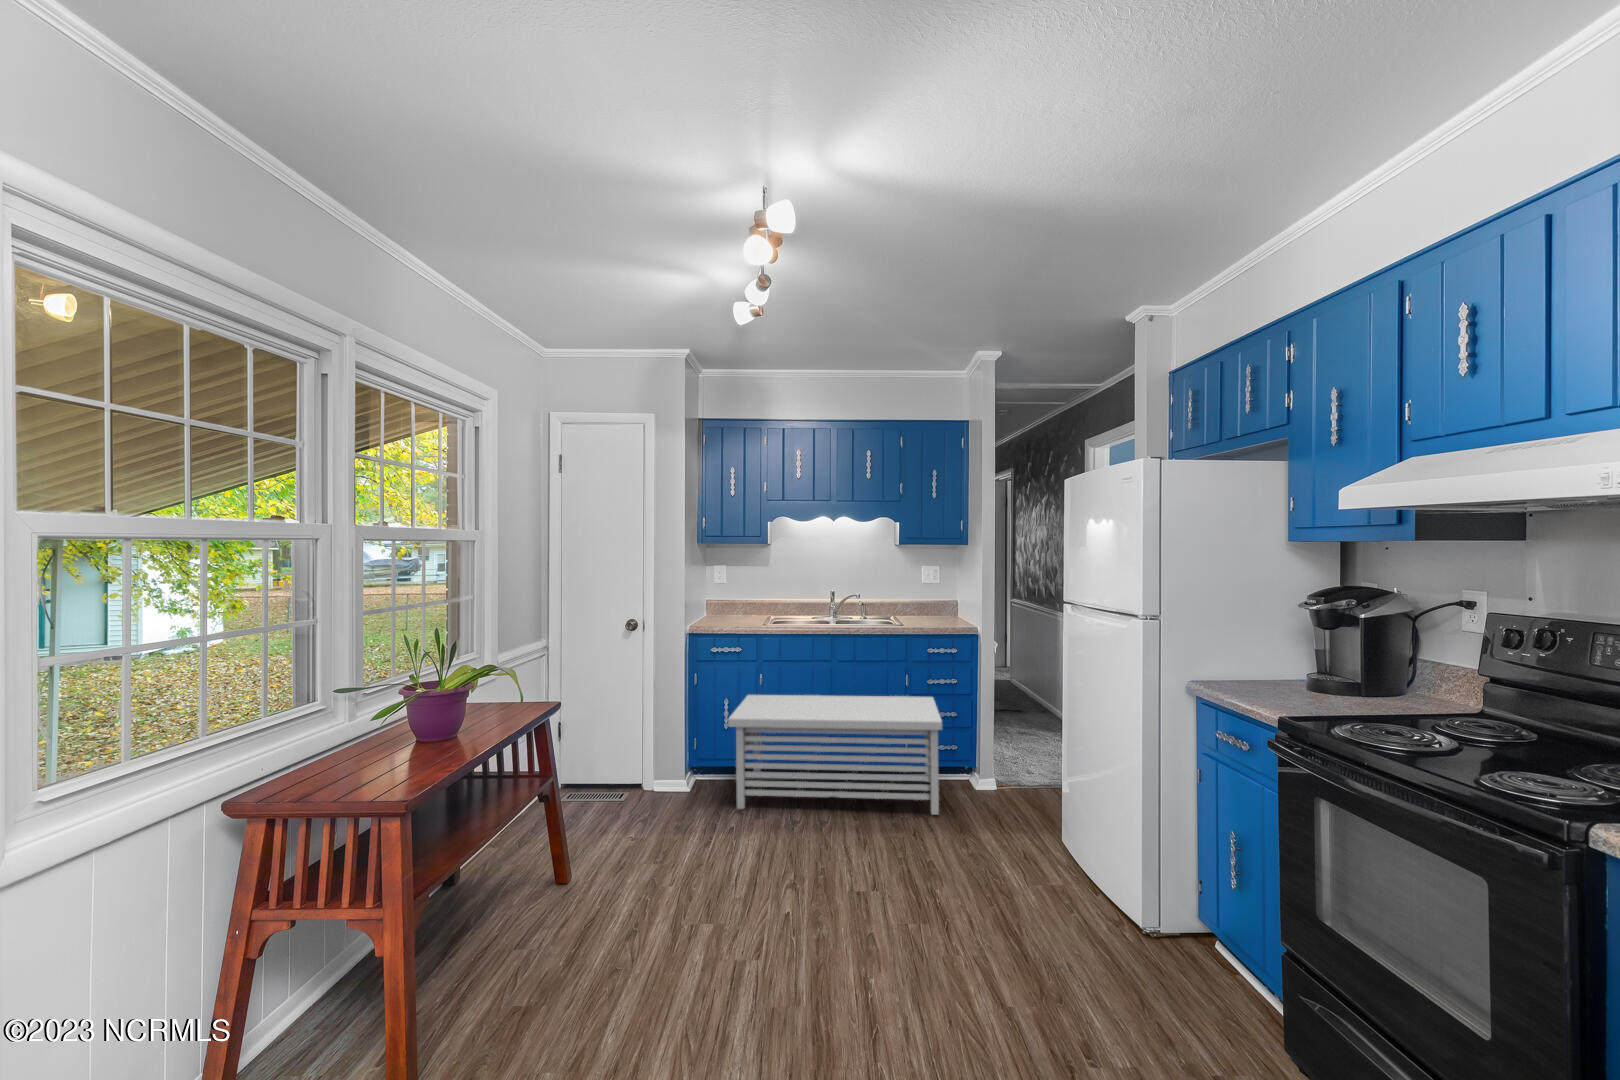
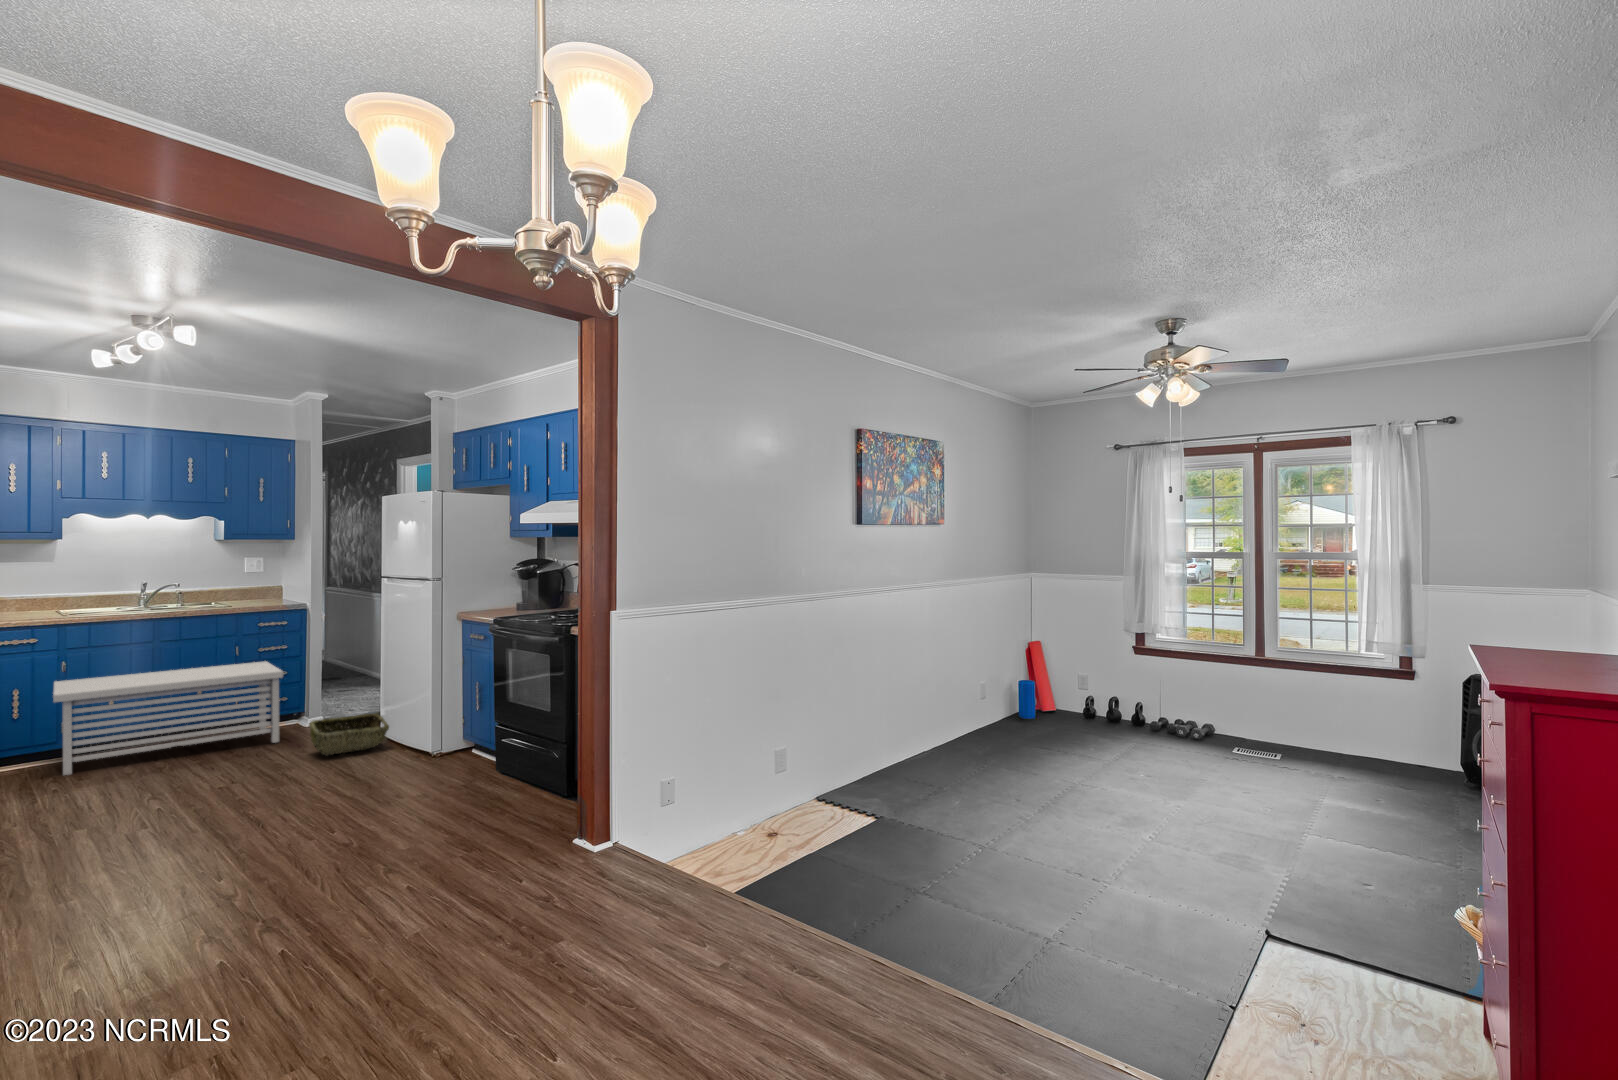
woven basket: none [965,807,1074,874] -> present [309,714,389,756]

